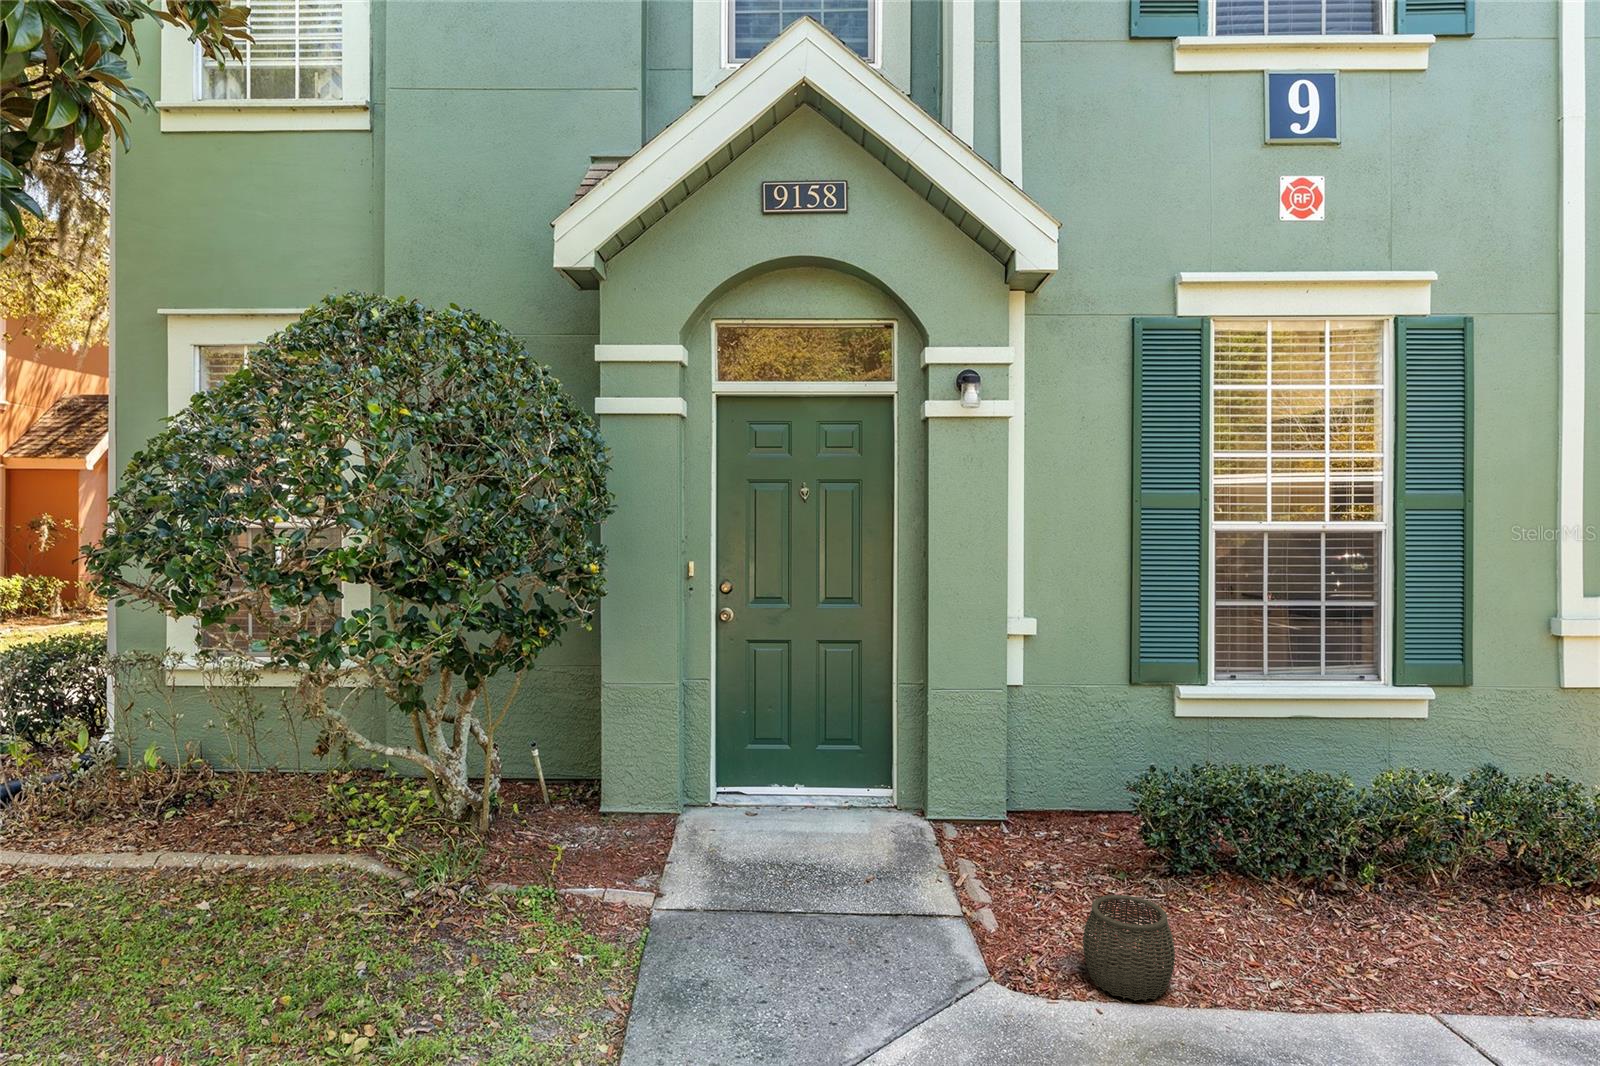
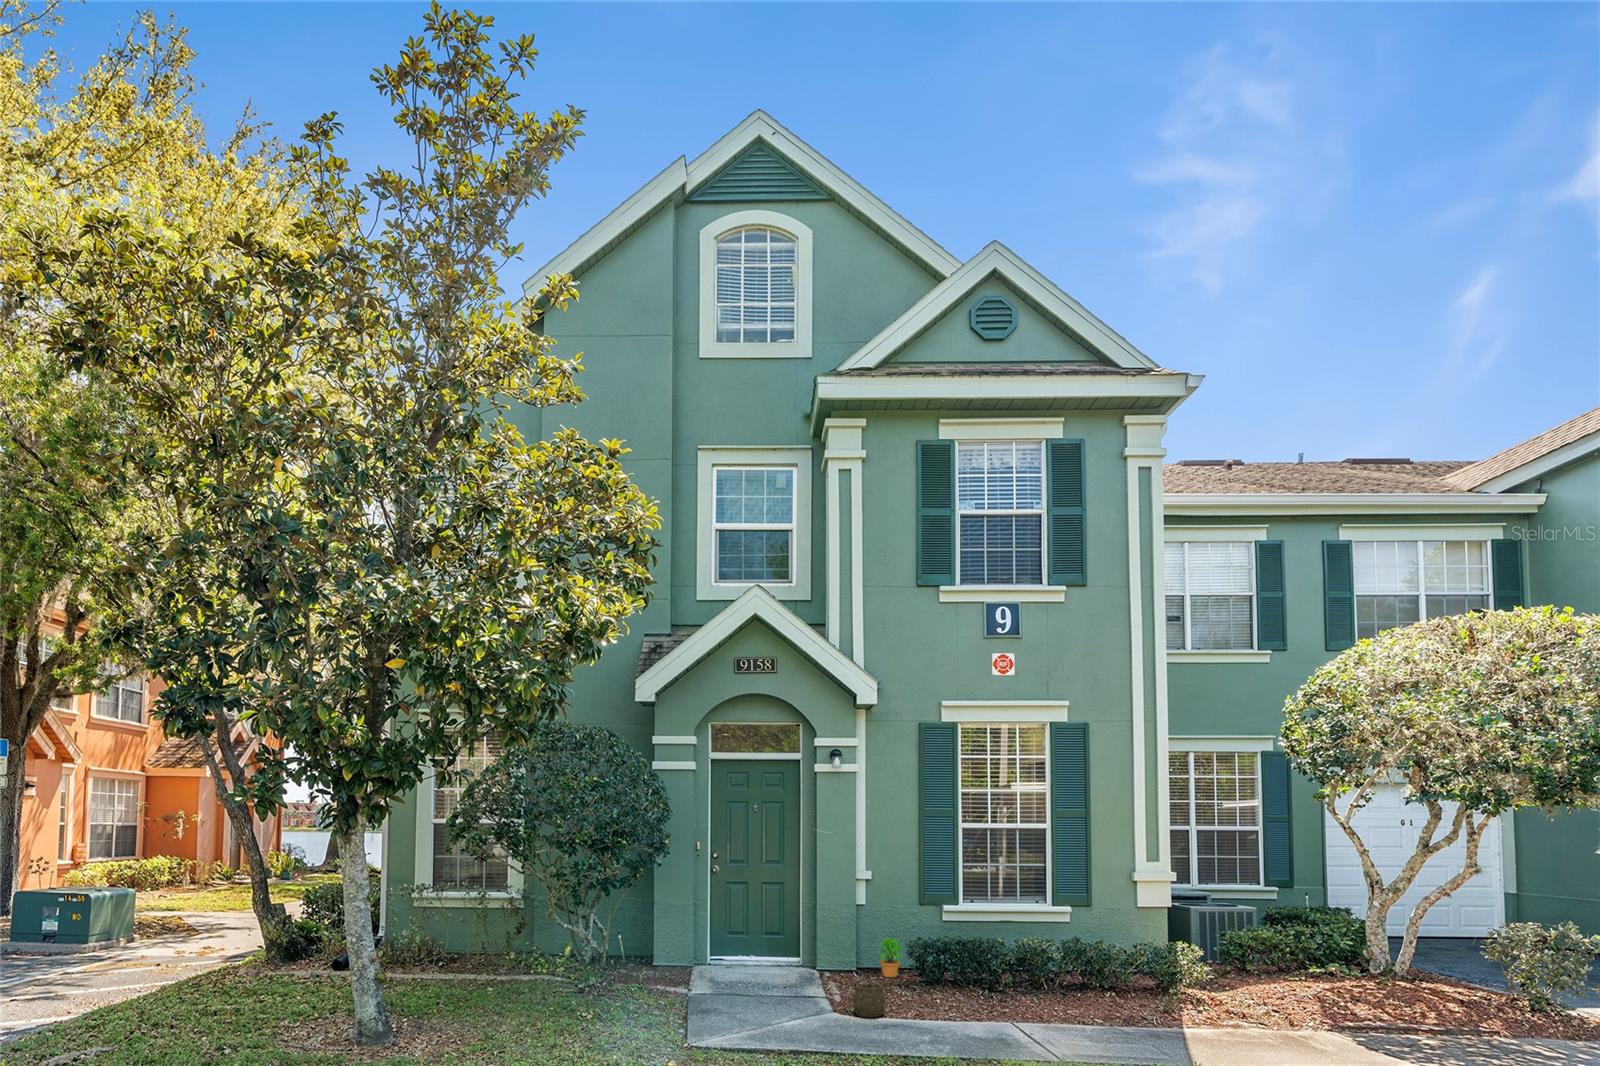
potted plant: none [1049,747,1116,828] -> present [878,938,902,977]

